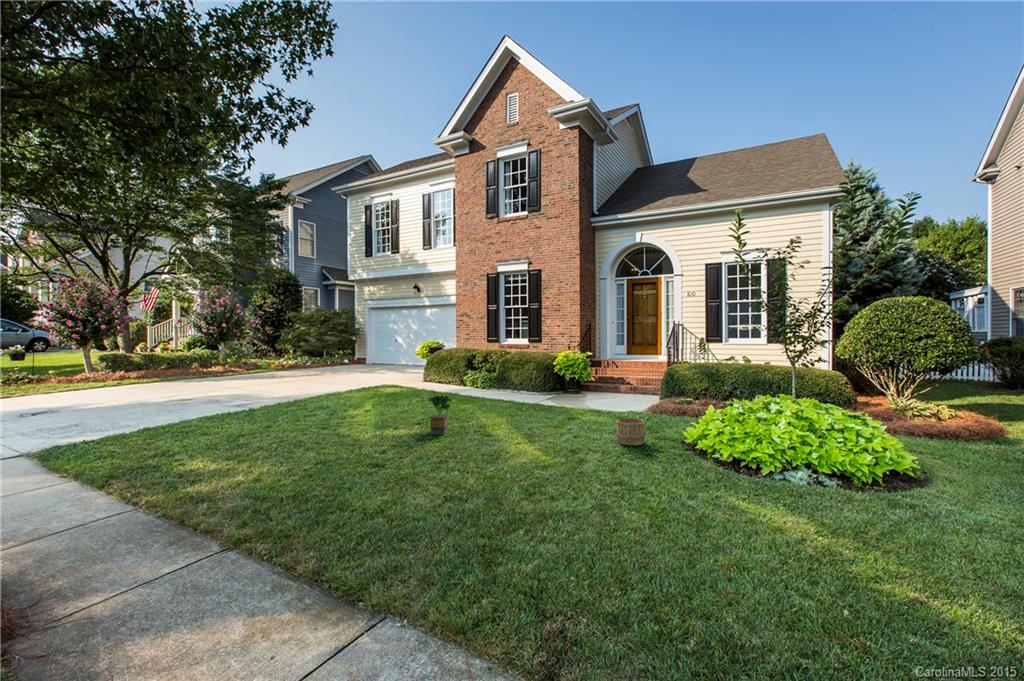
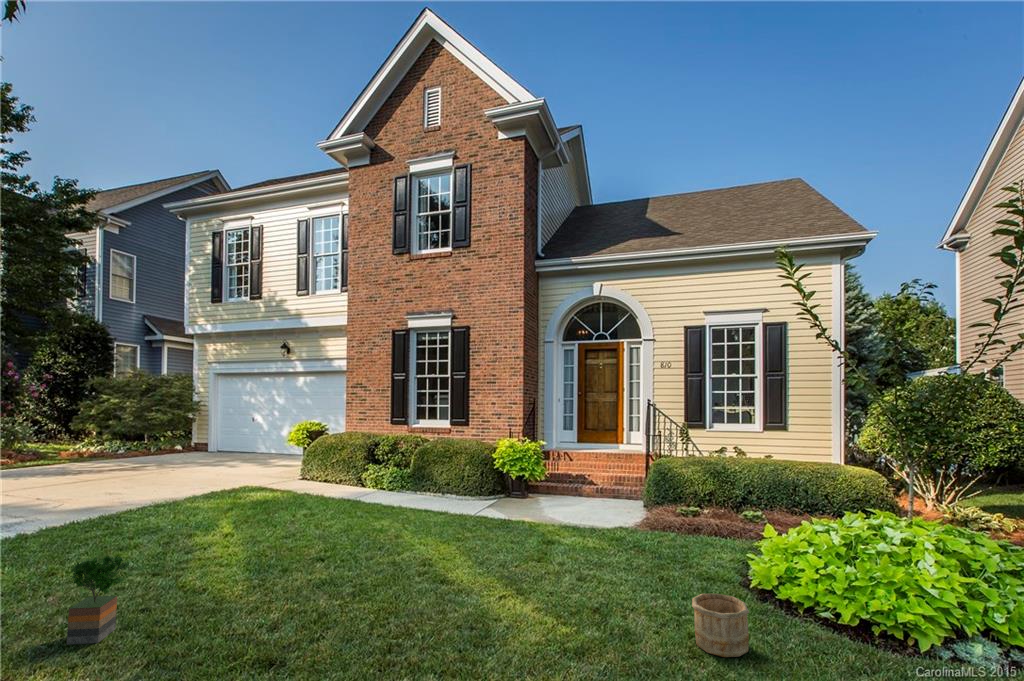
potted tree: present [428,395,452,434] -> present [67,556,129,644]

